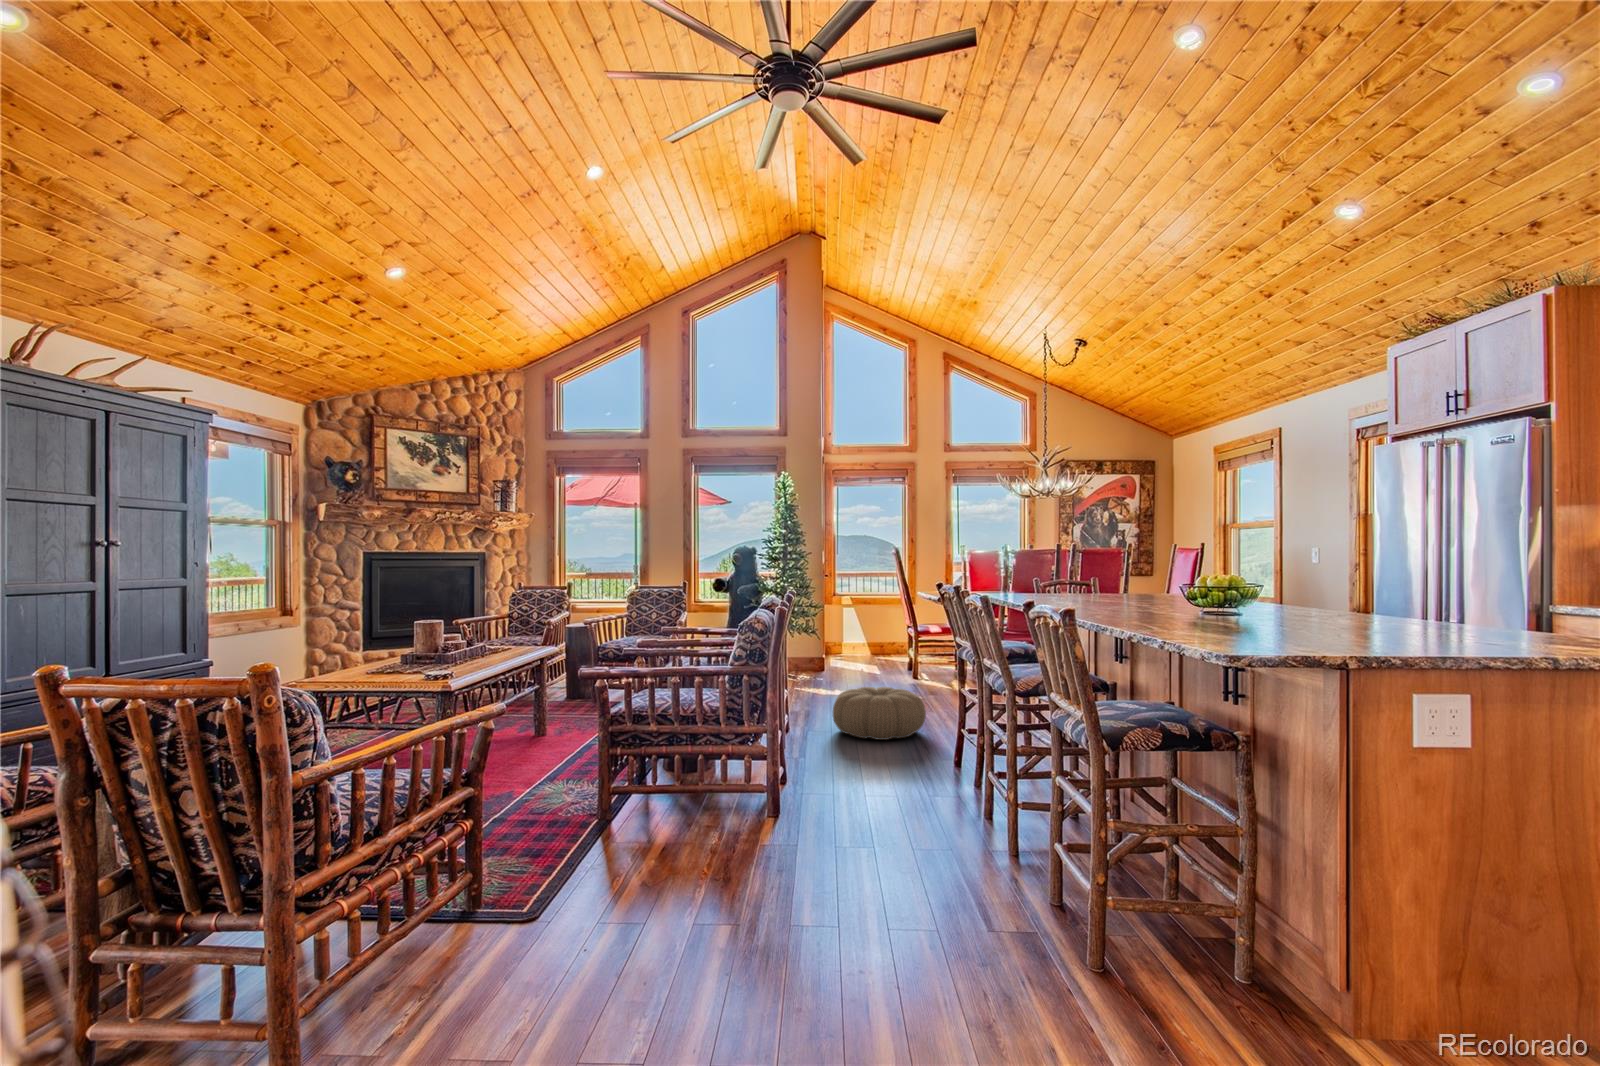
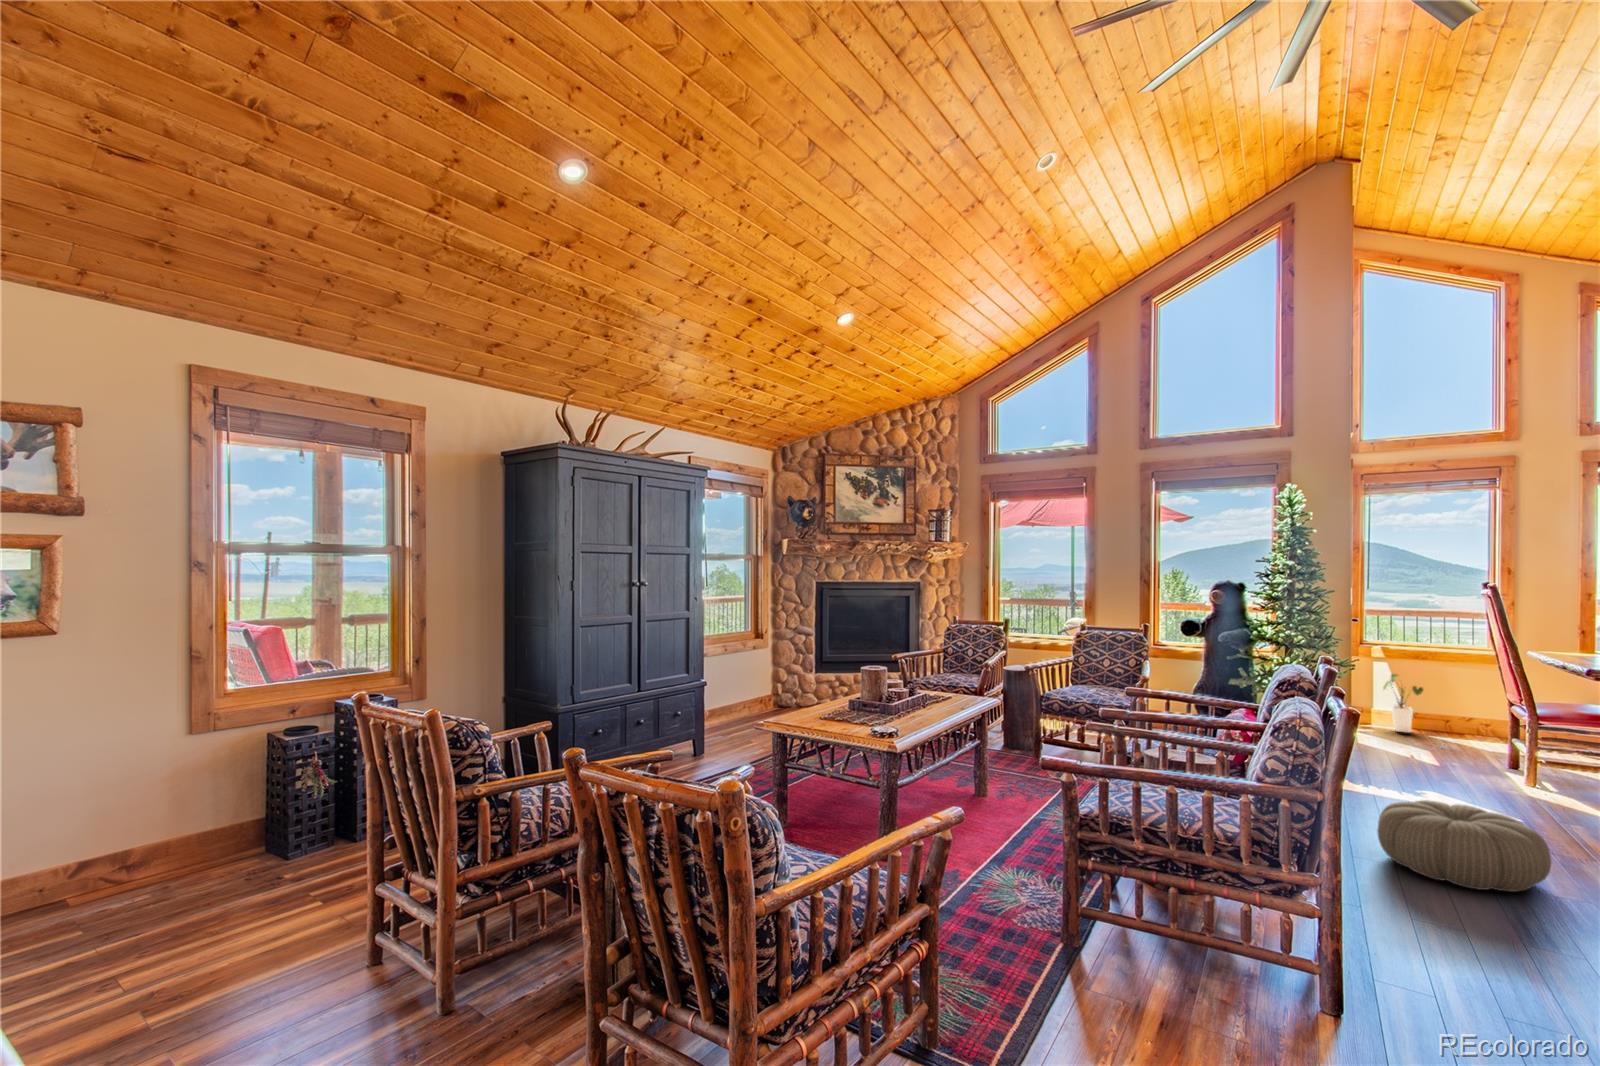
house plant: none [857,610,886,655] -> present [1383,674,1423,733]

